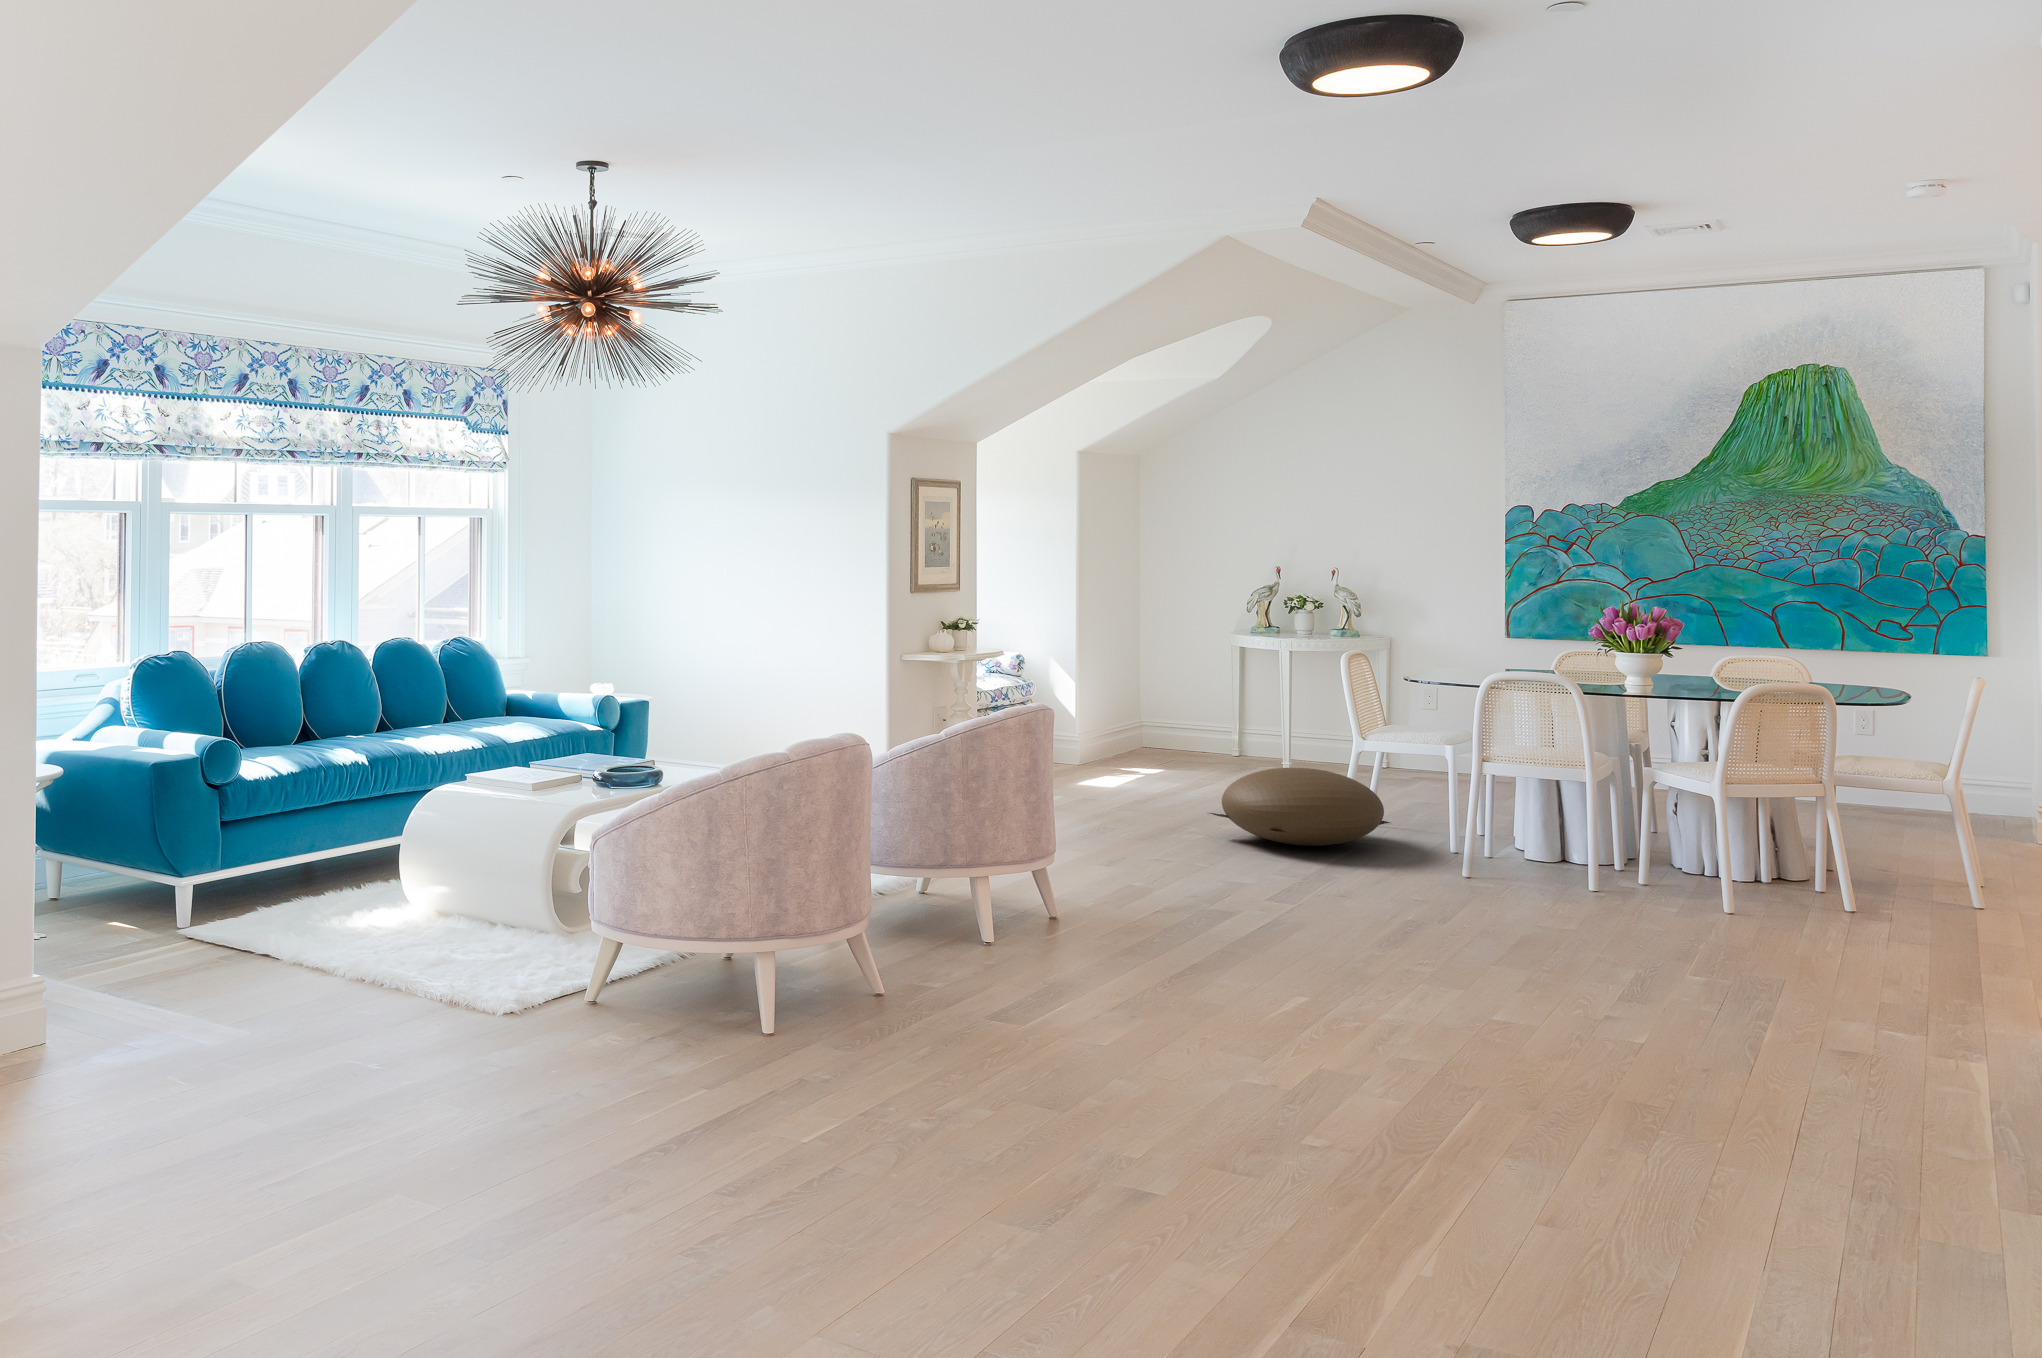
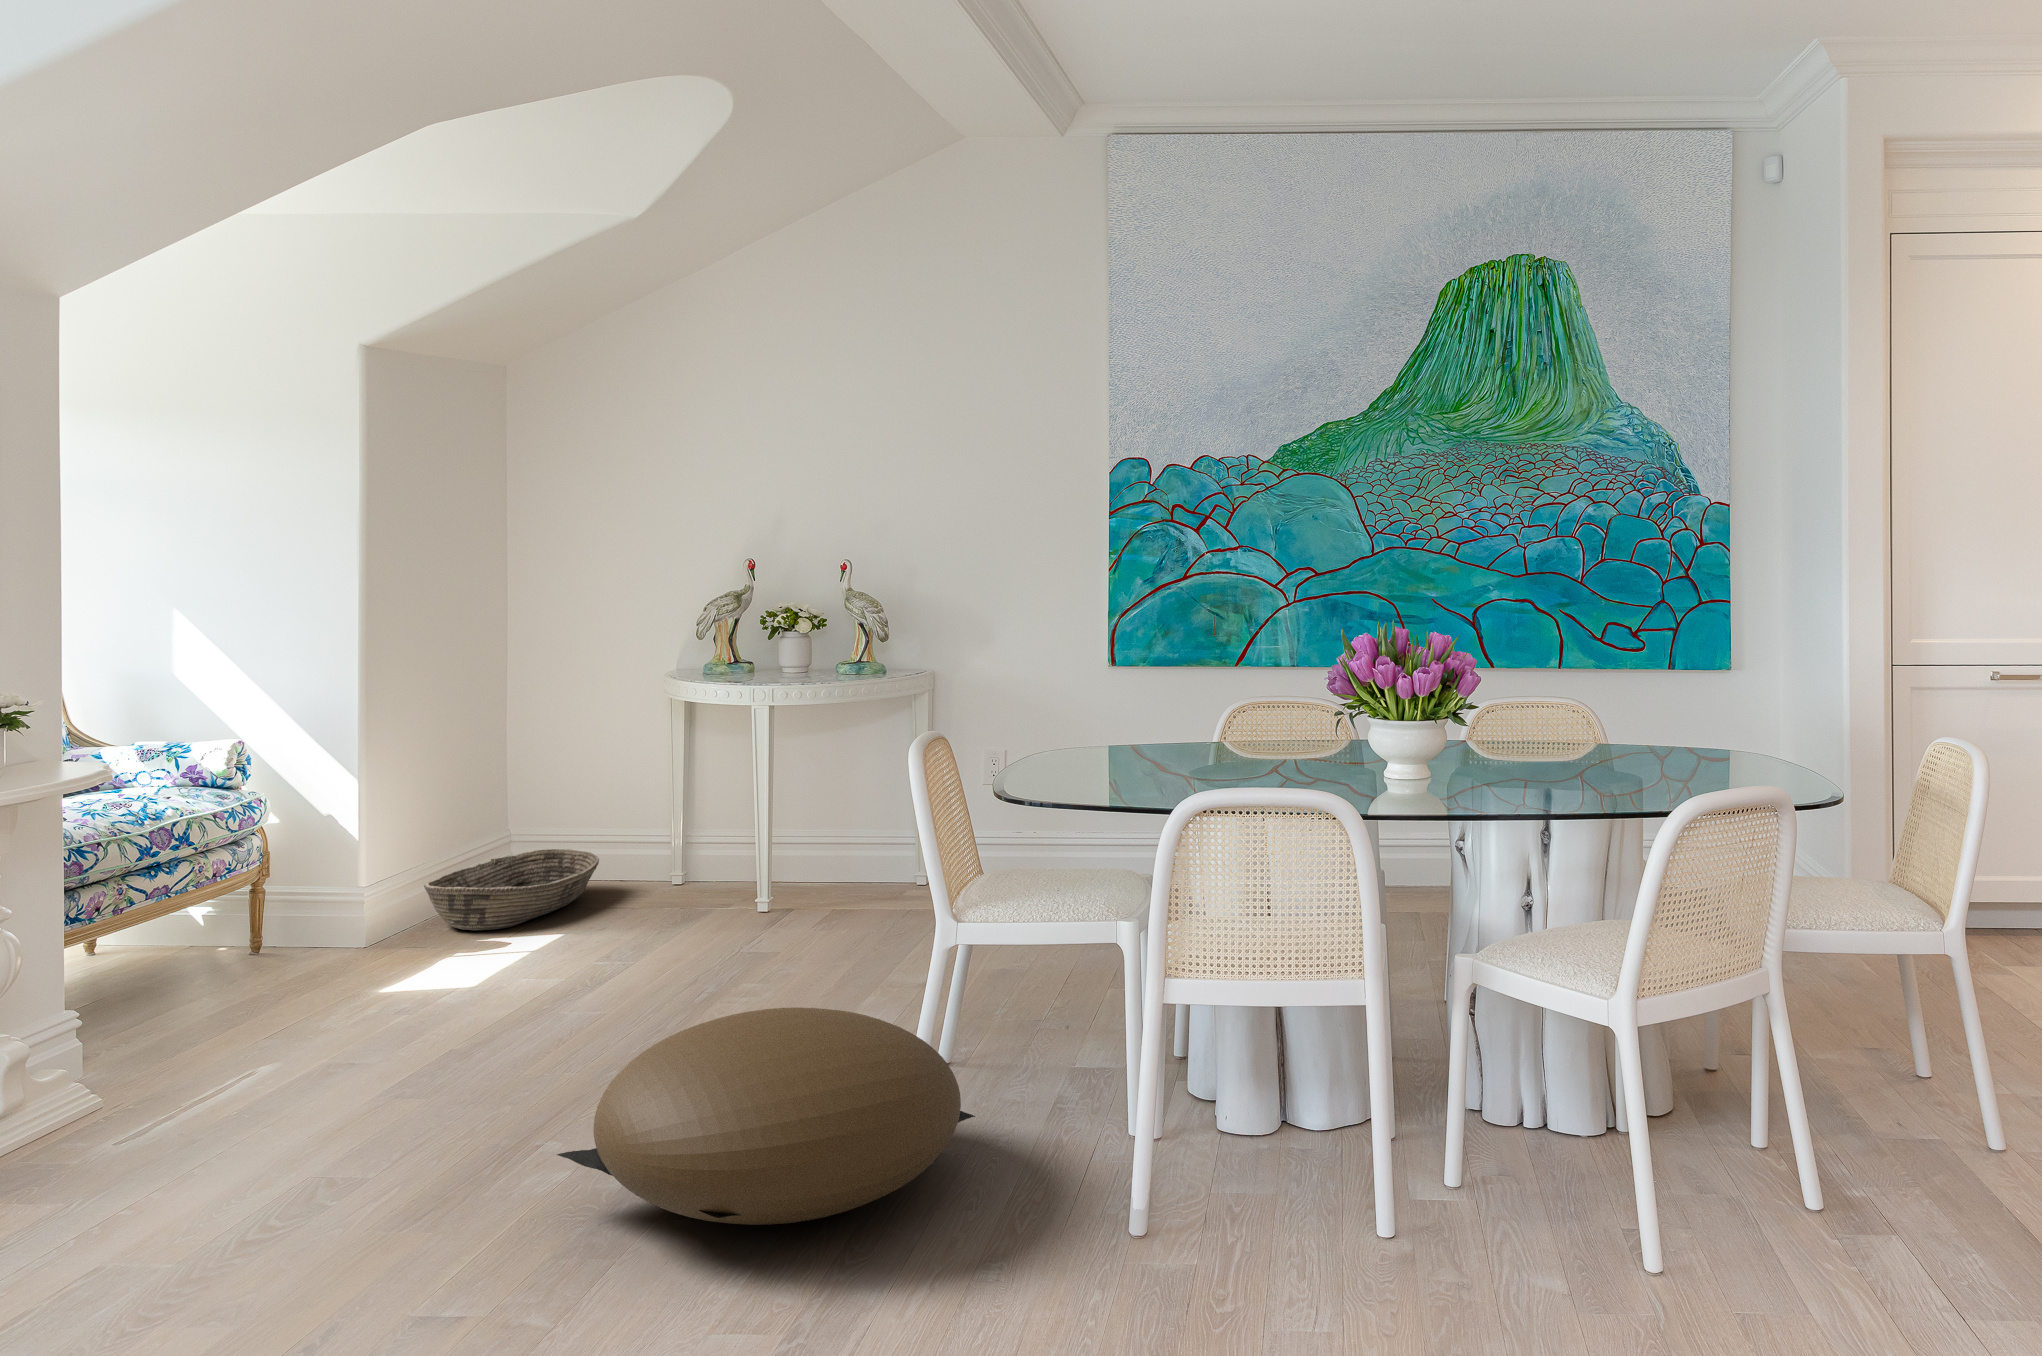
basket: none [1106,730,1192,763] -> present [424,849,599,930]

